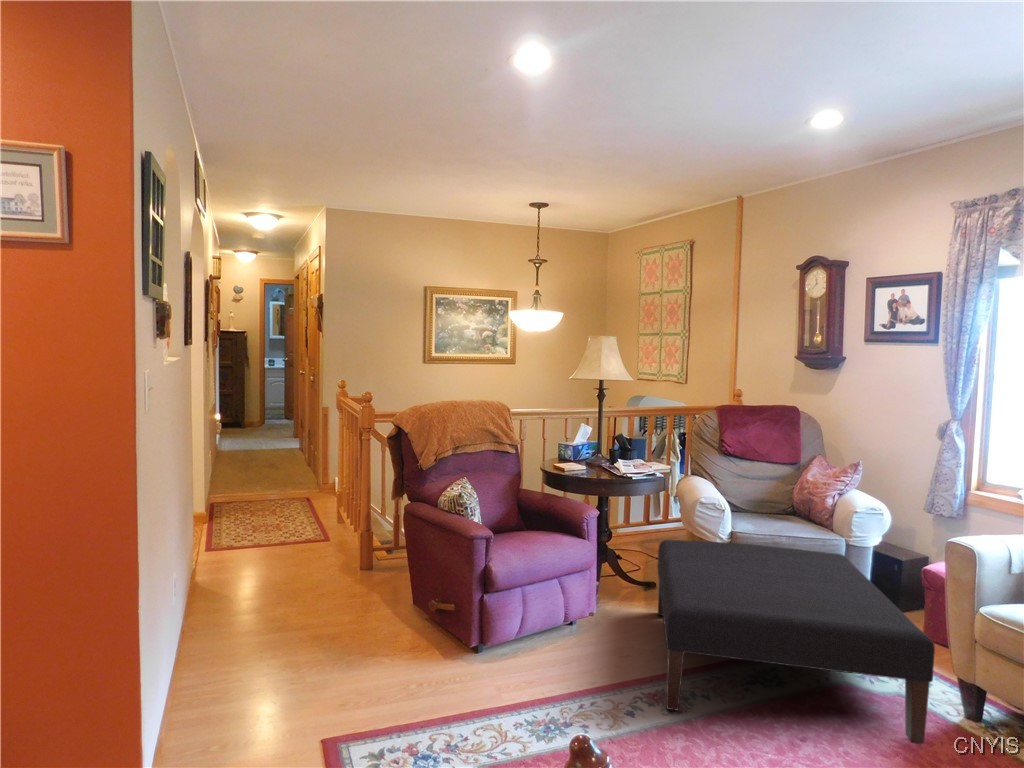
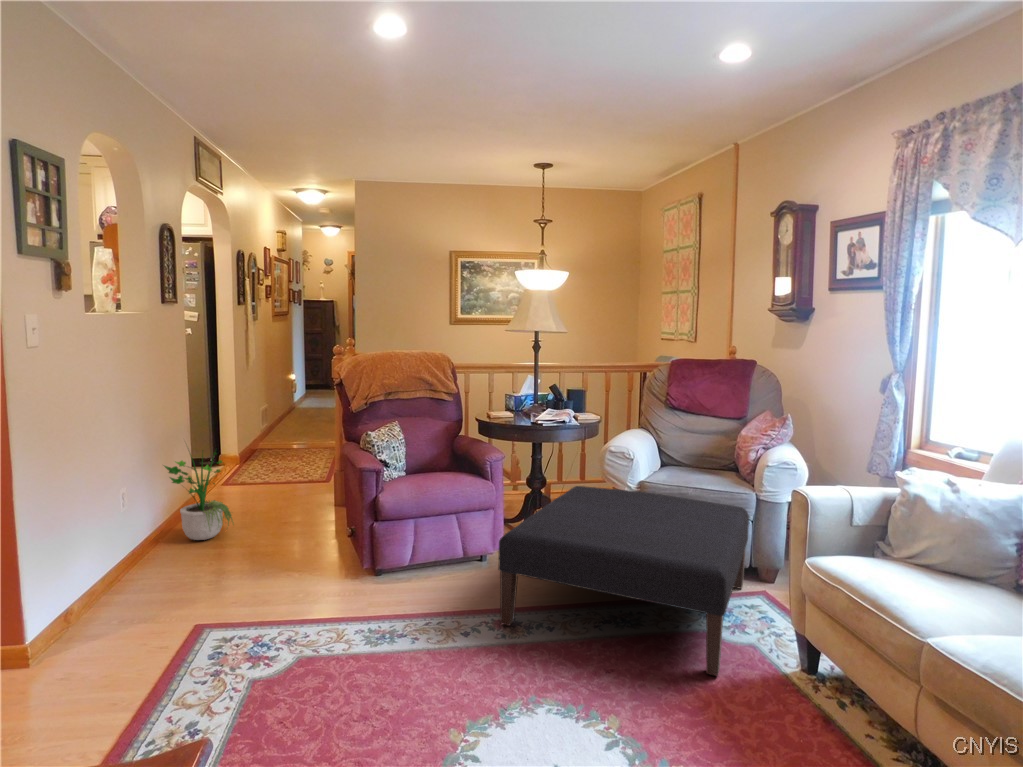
potted plant: none [181,508,265,634] -> present [164,453,233,540]

